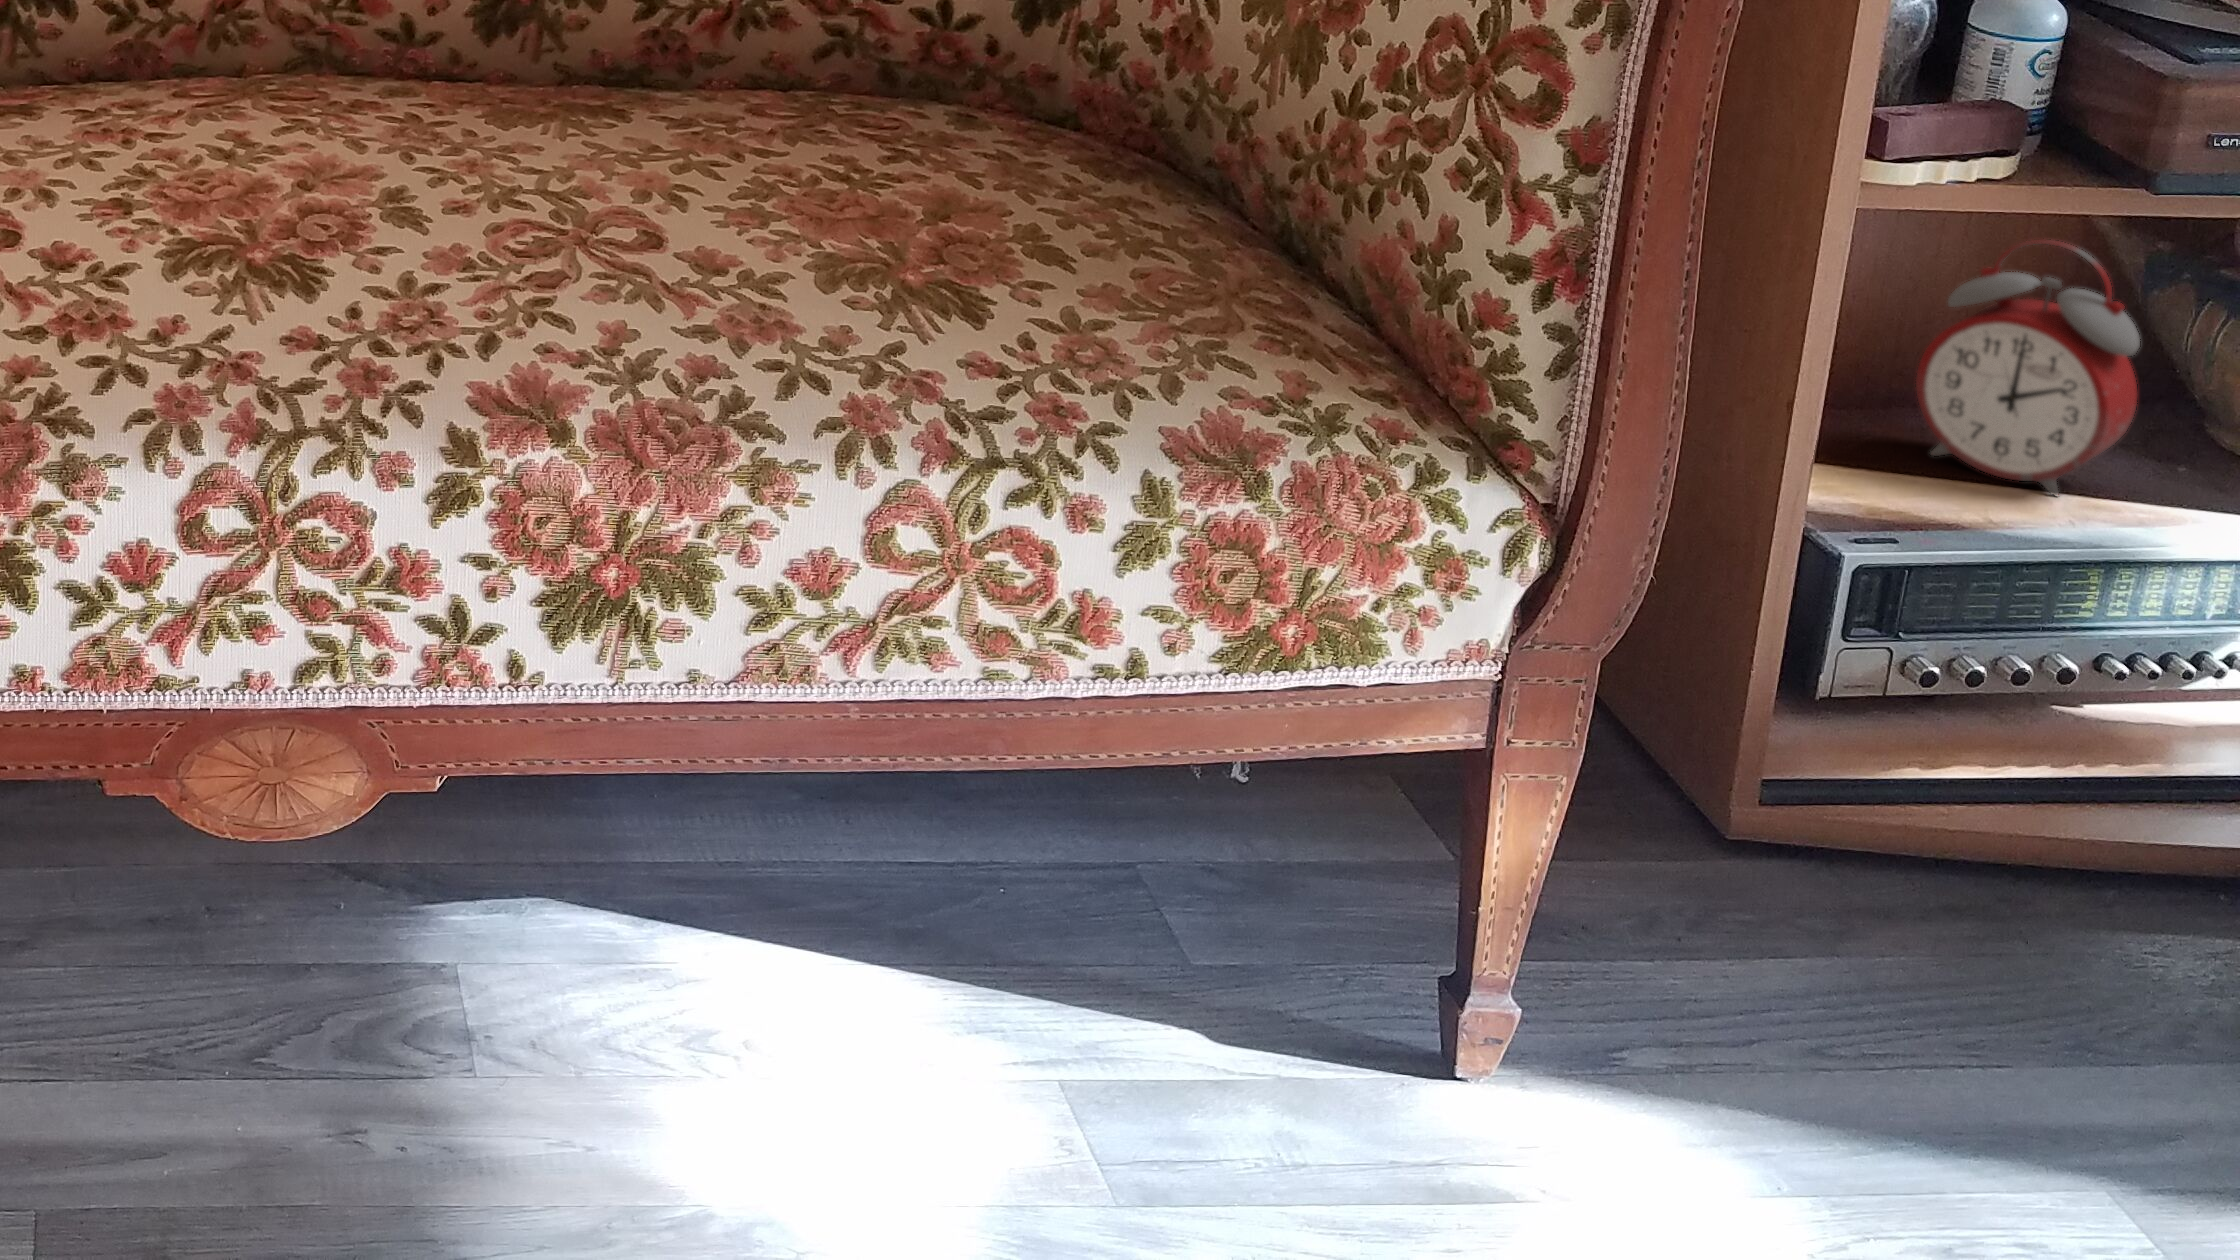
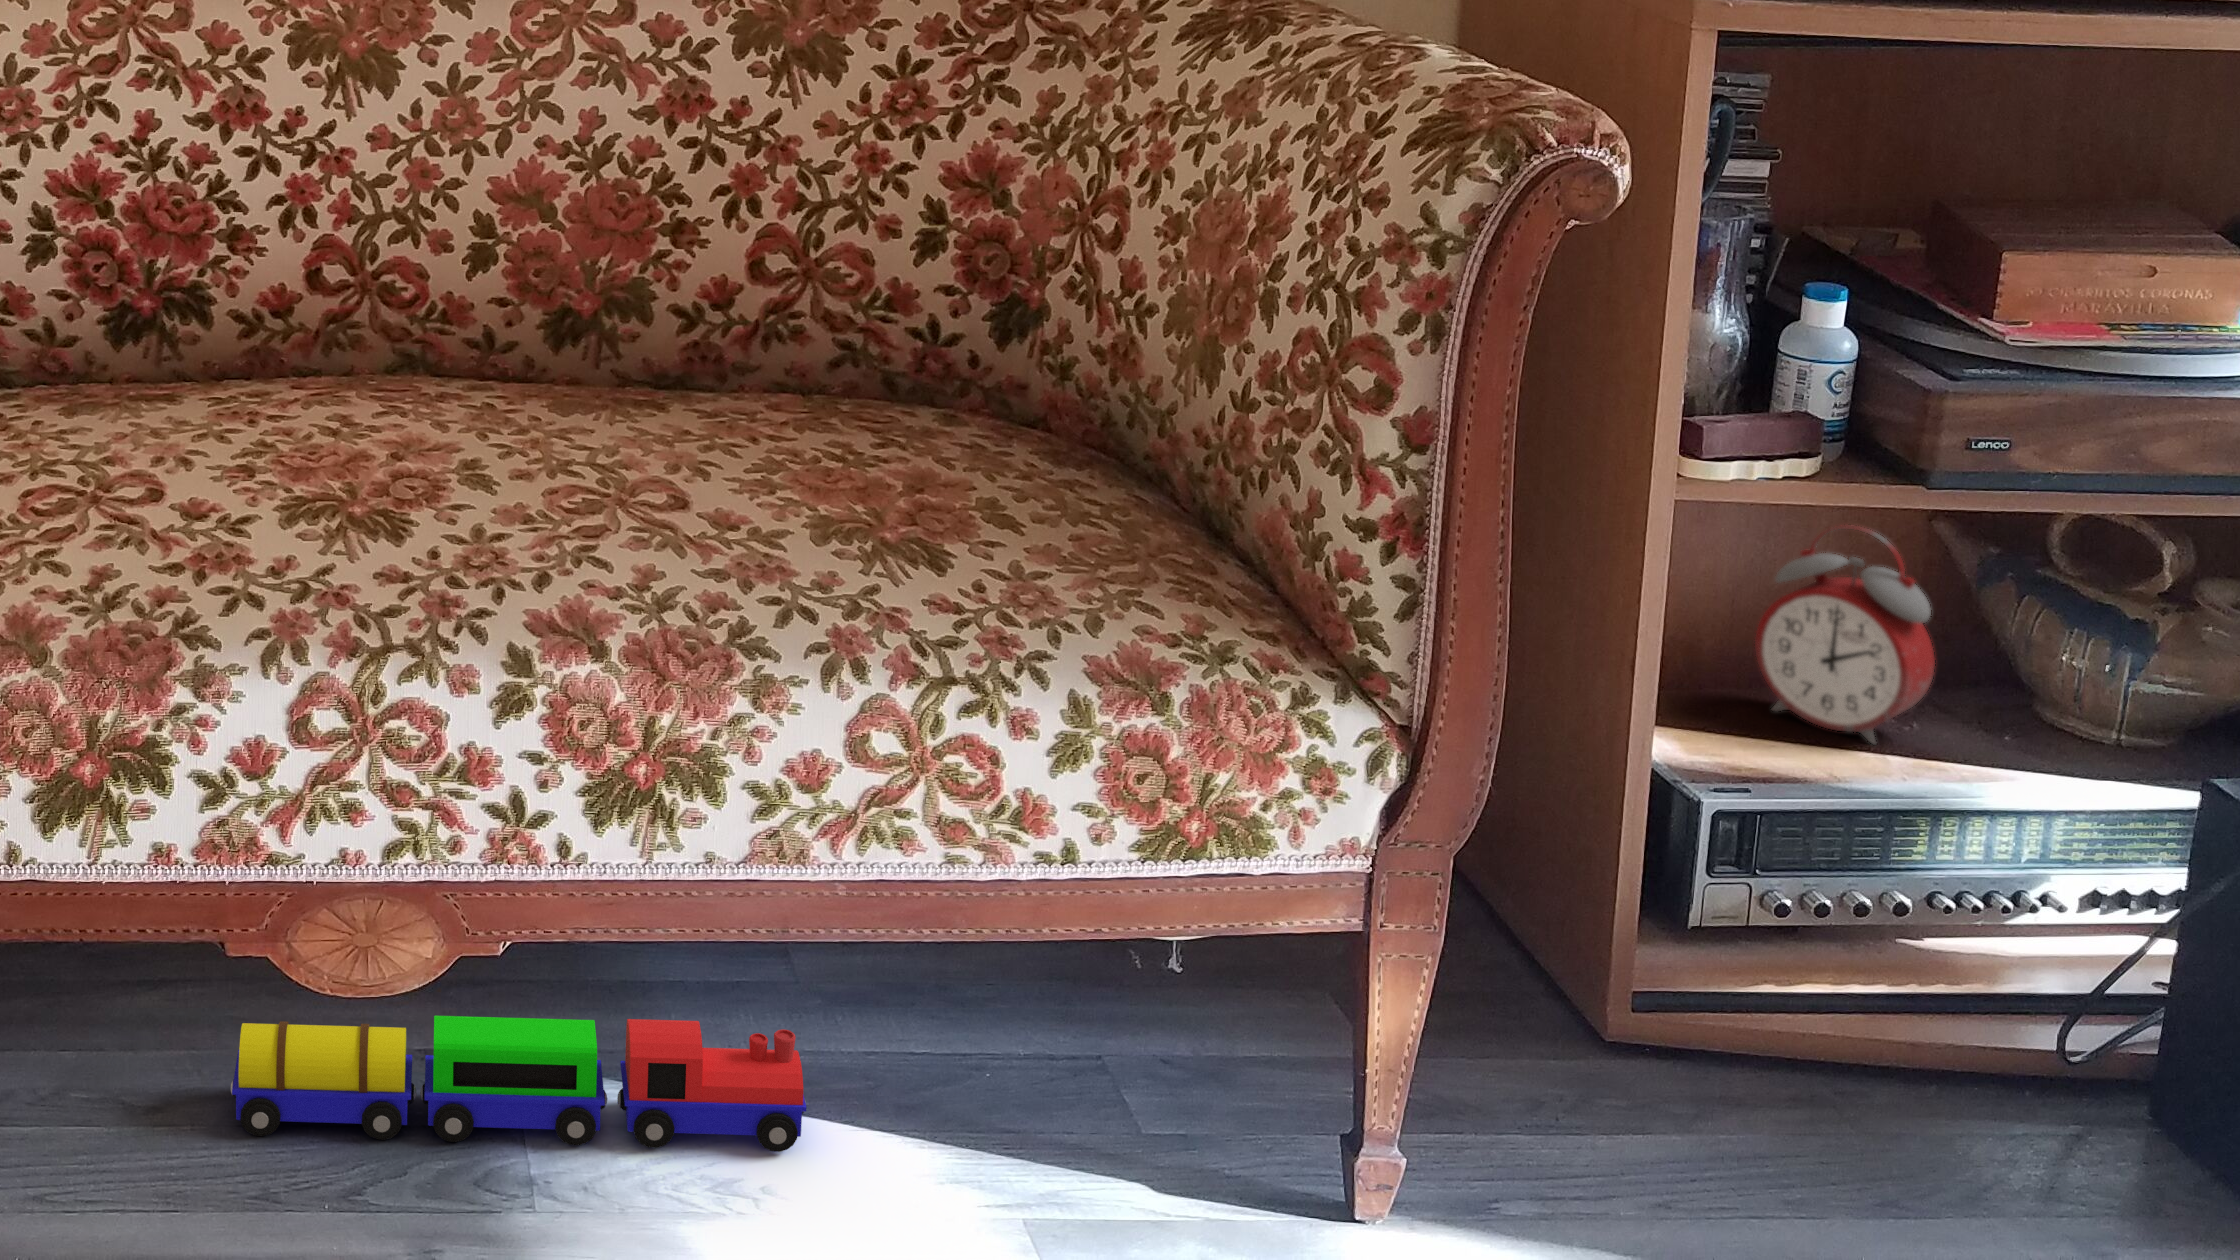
toy train: none [113,835,794,989] -> present [231,1016,806,1152]

